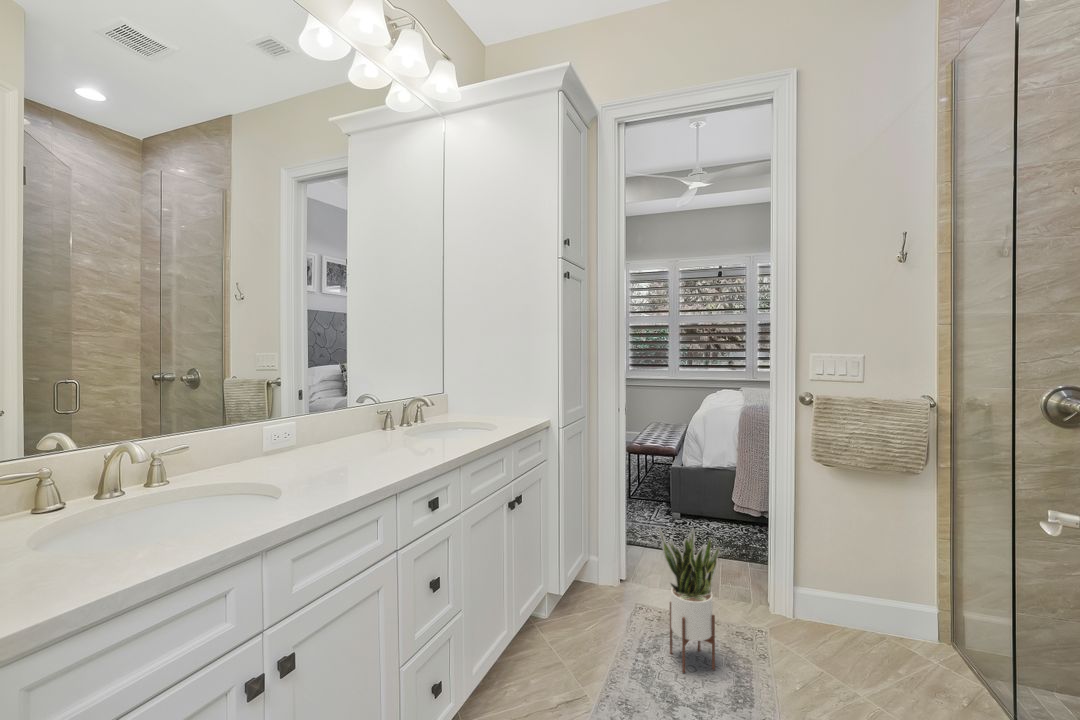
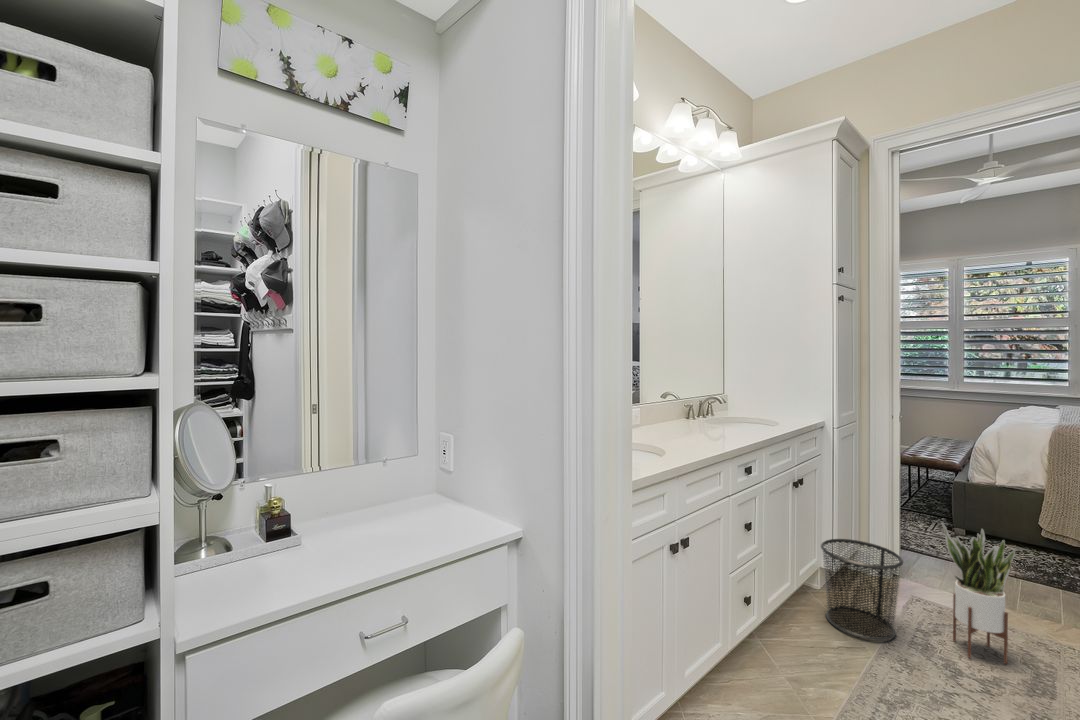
waste bin: none [543,558,624,681] -> present [821,539,903,641]

